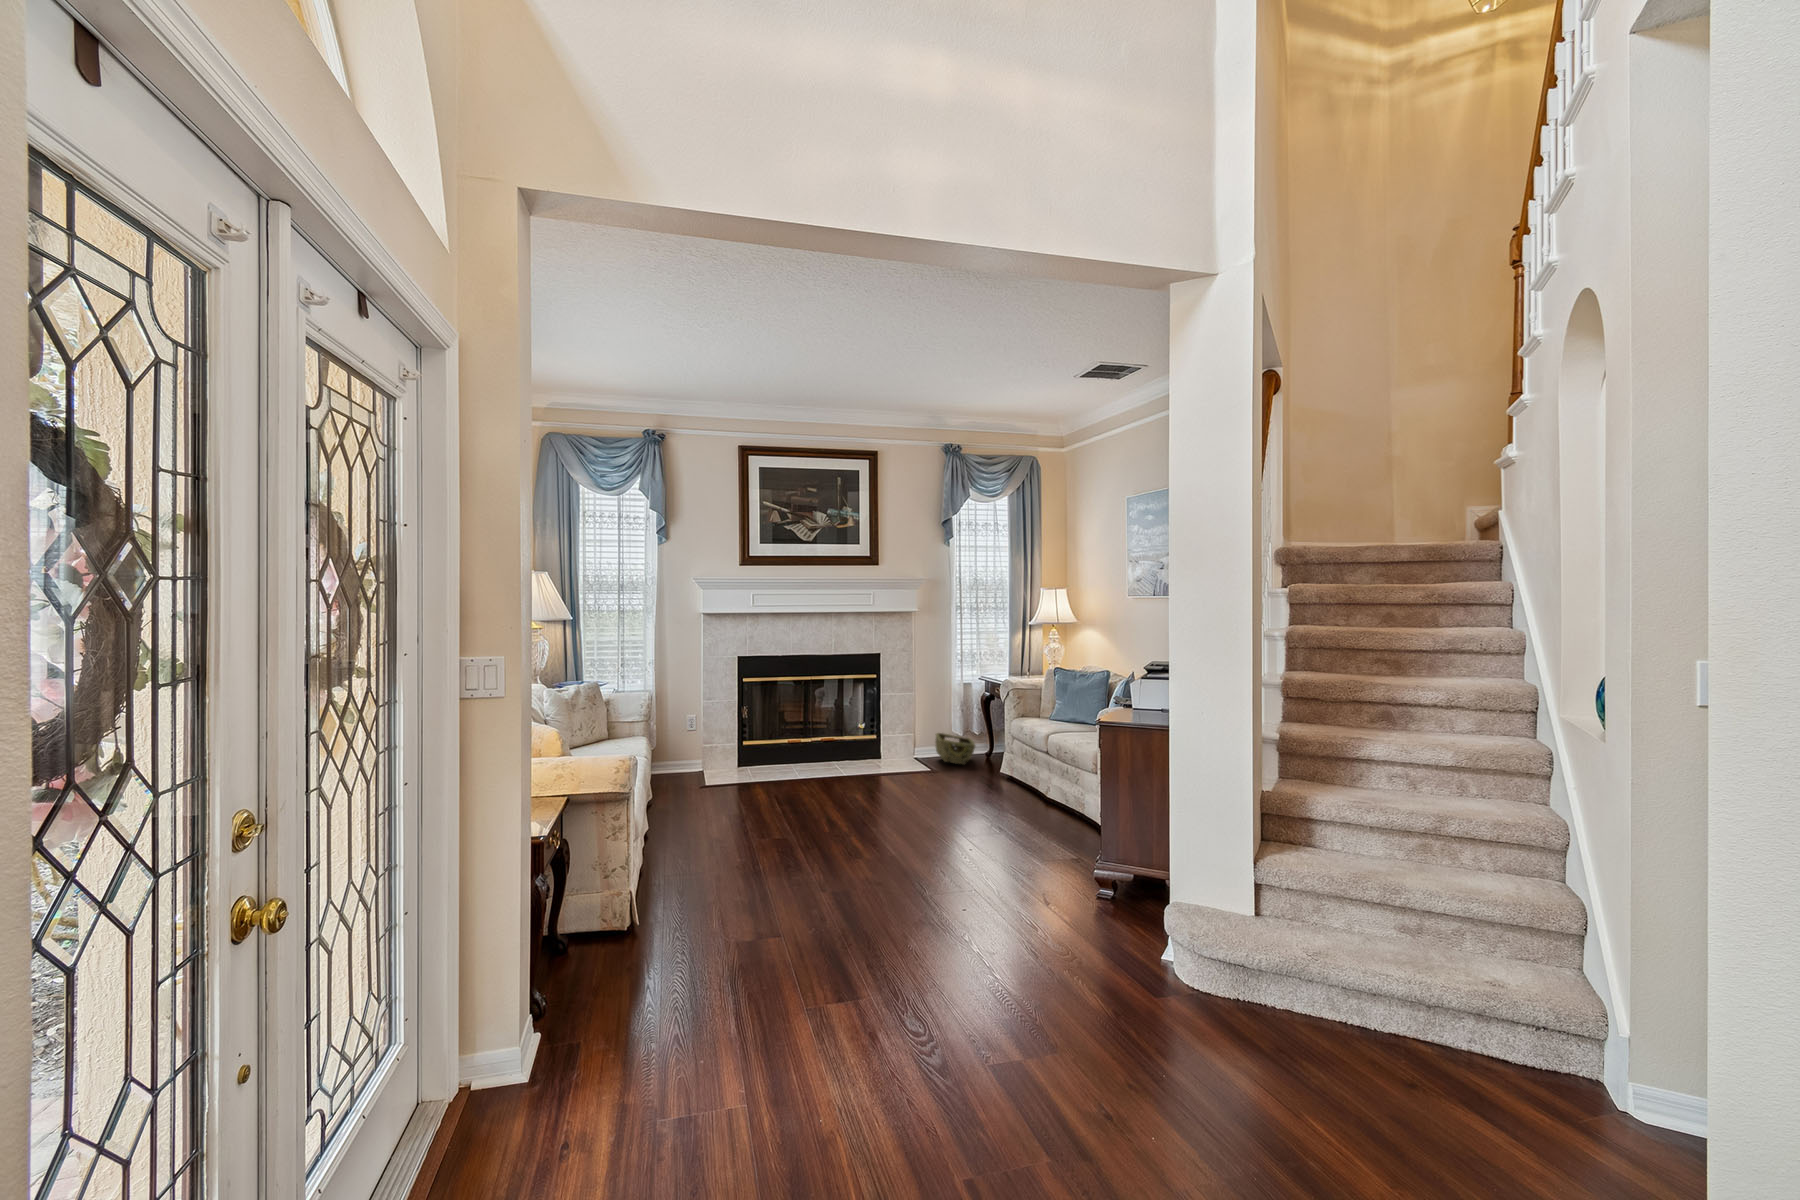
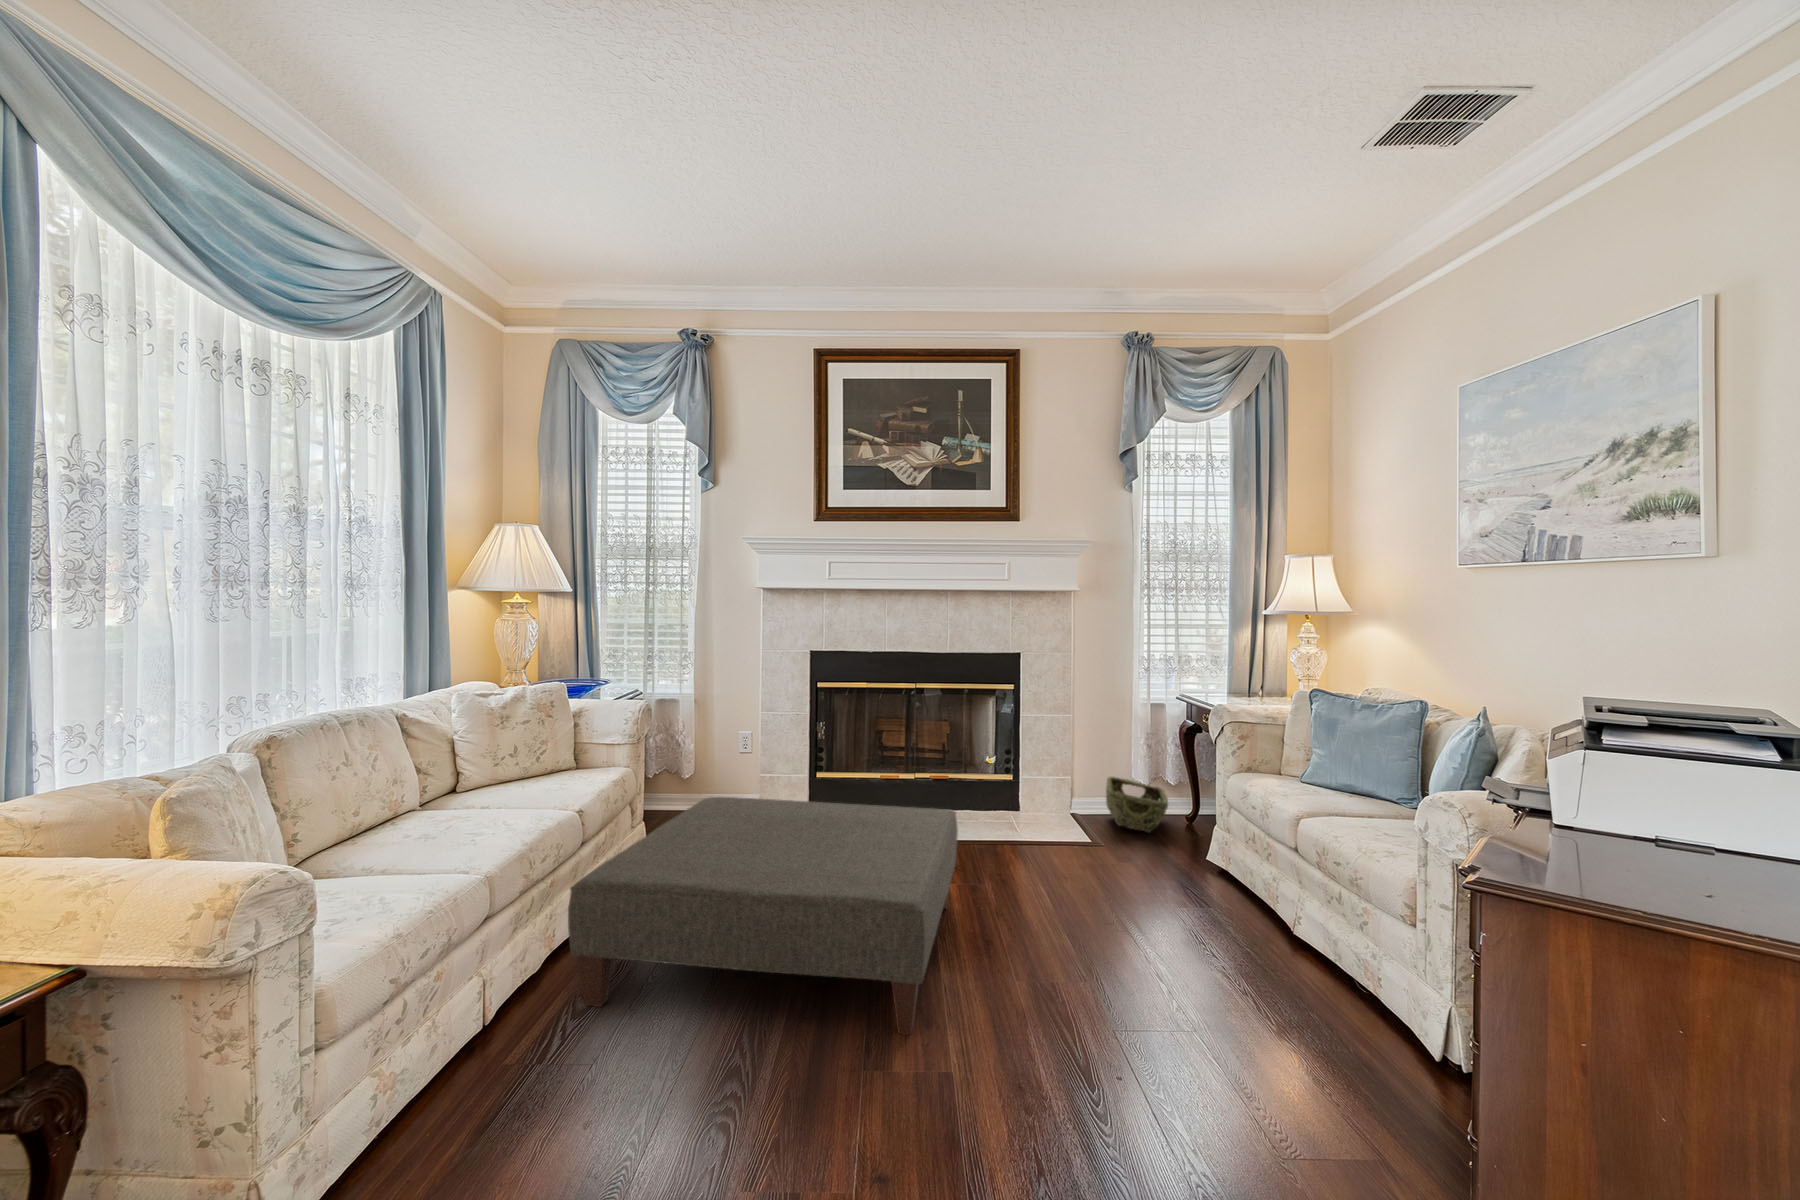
ottoman: none [672,746,873,855] -> present [568,797,958,1035]

